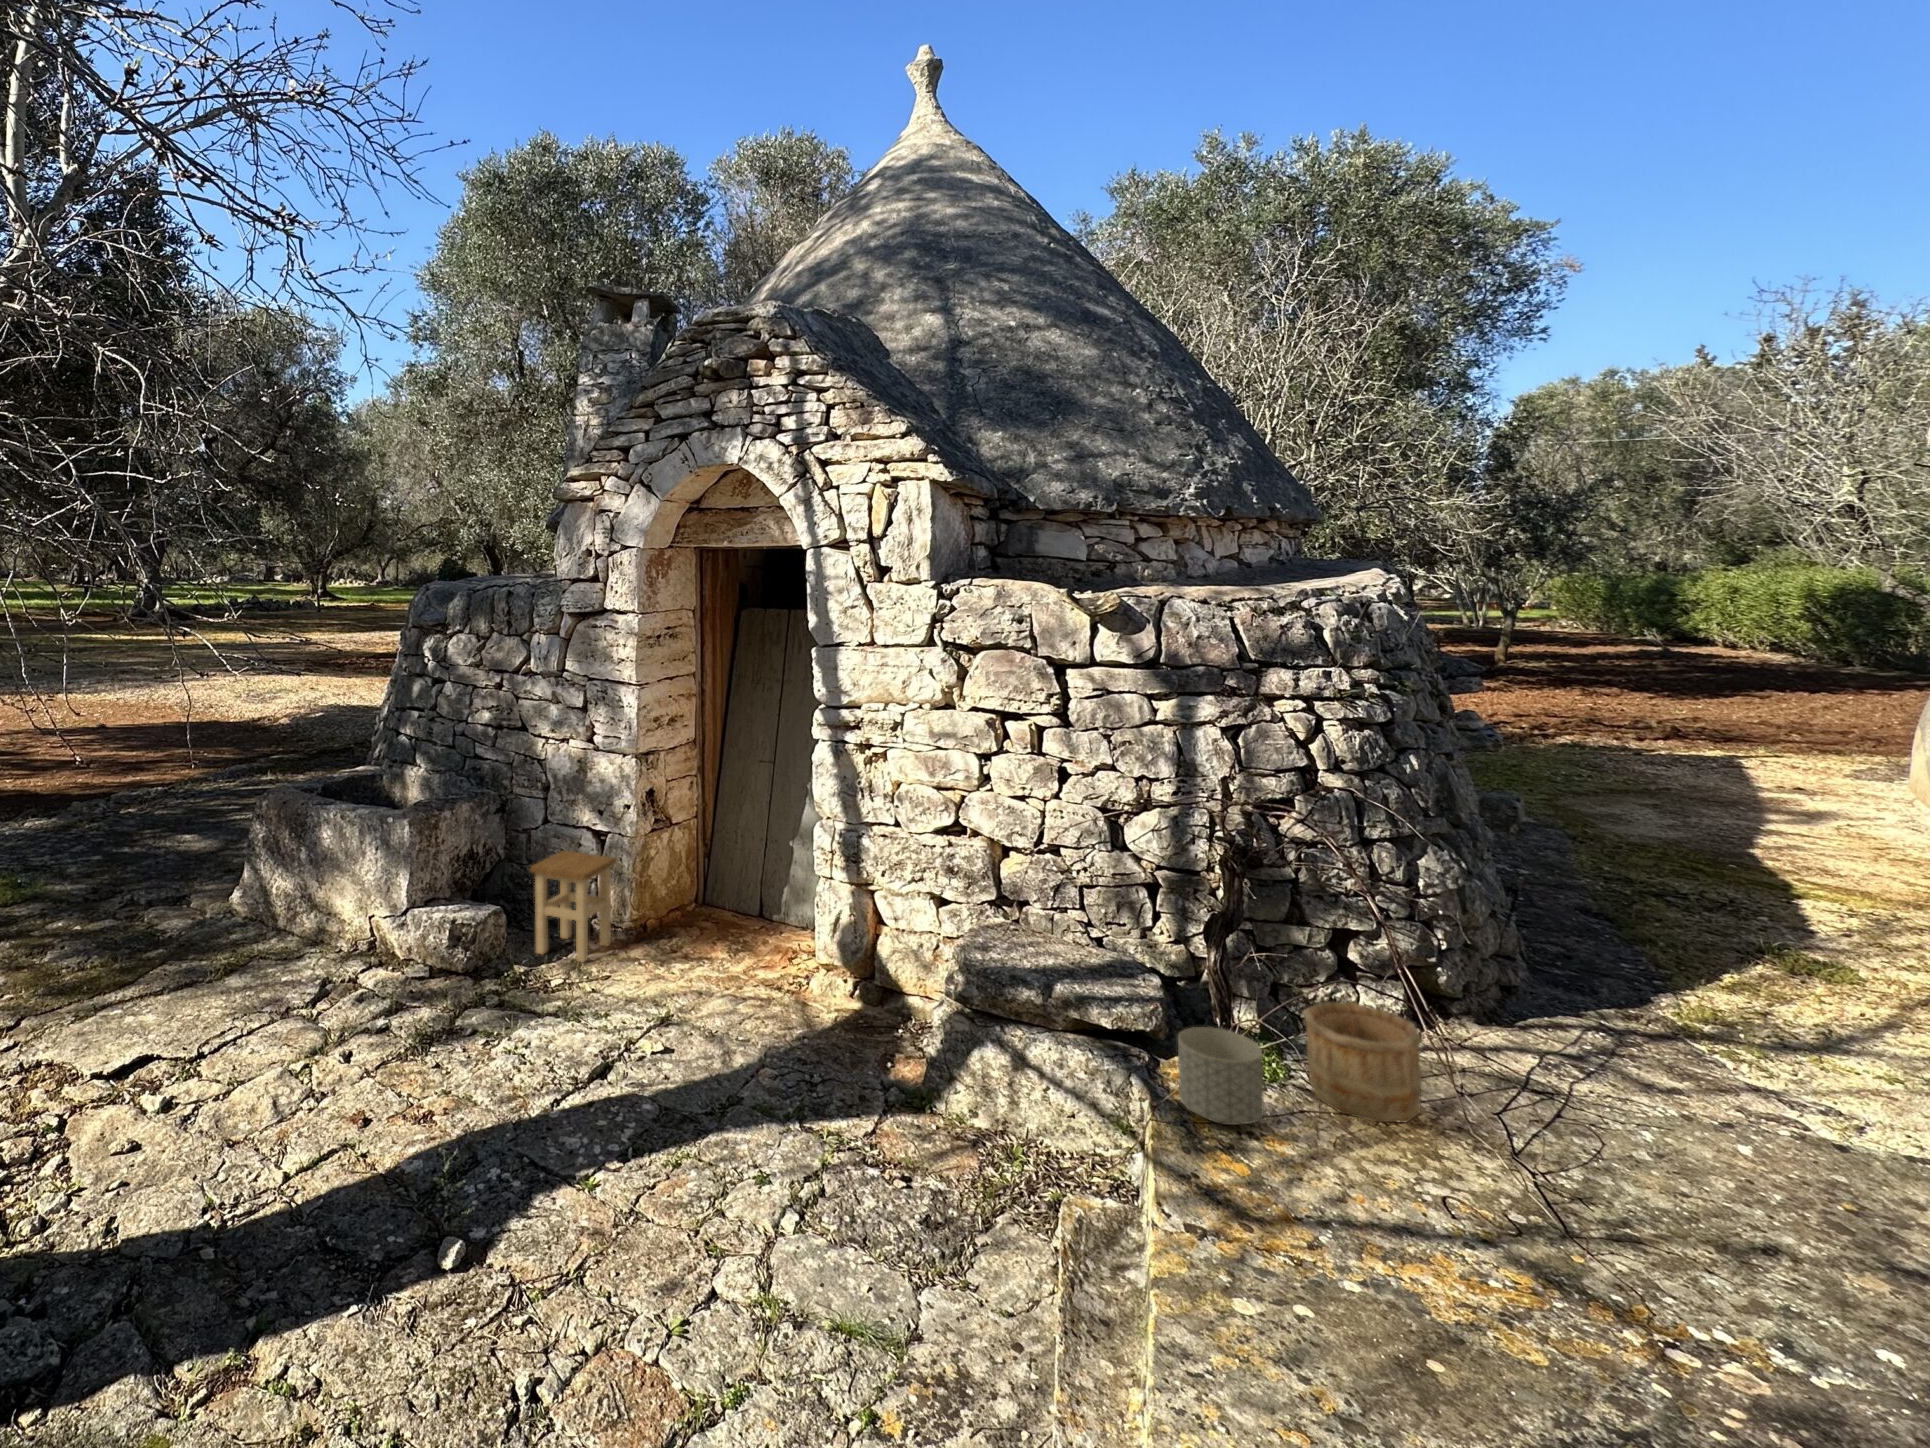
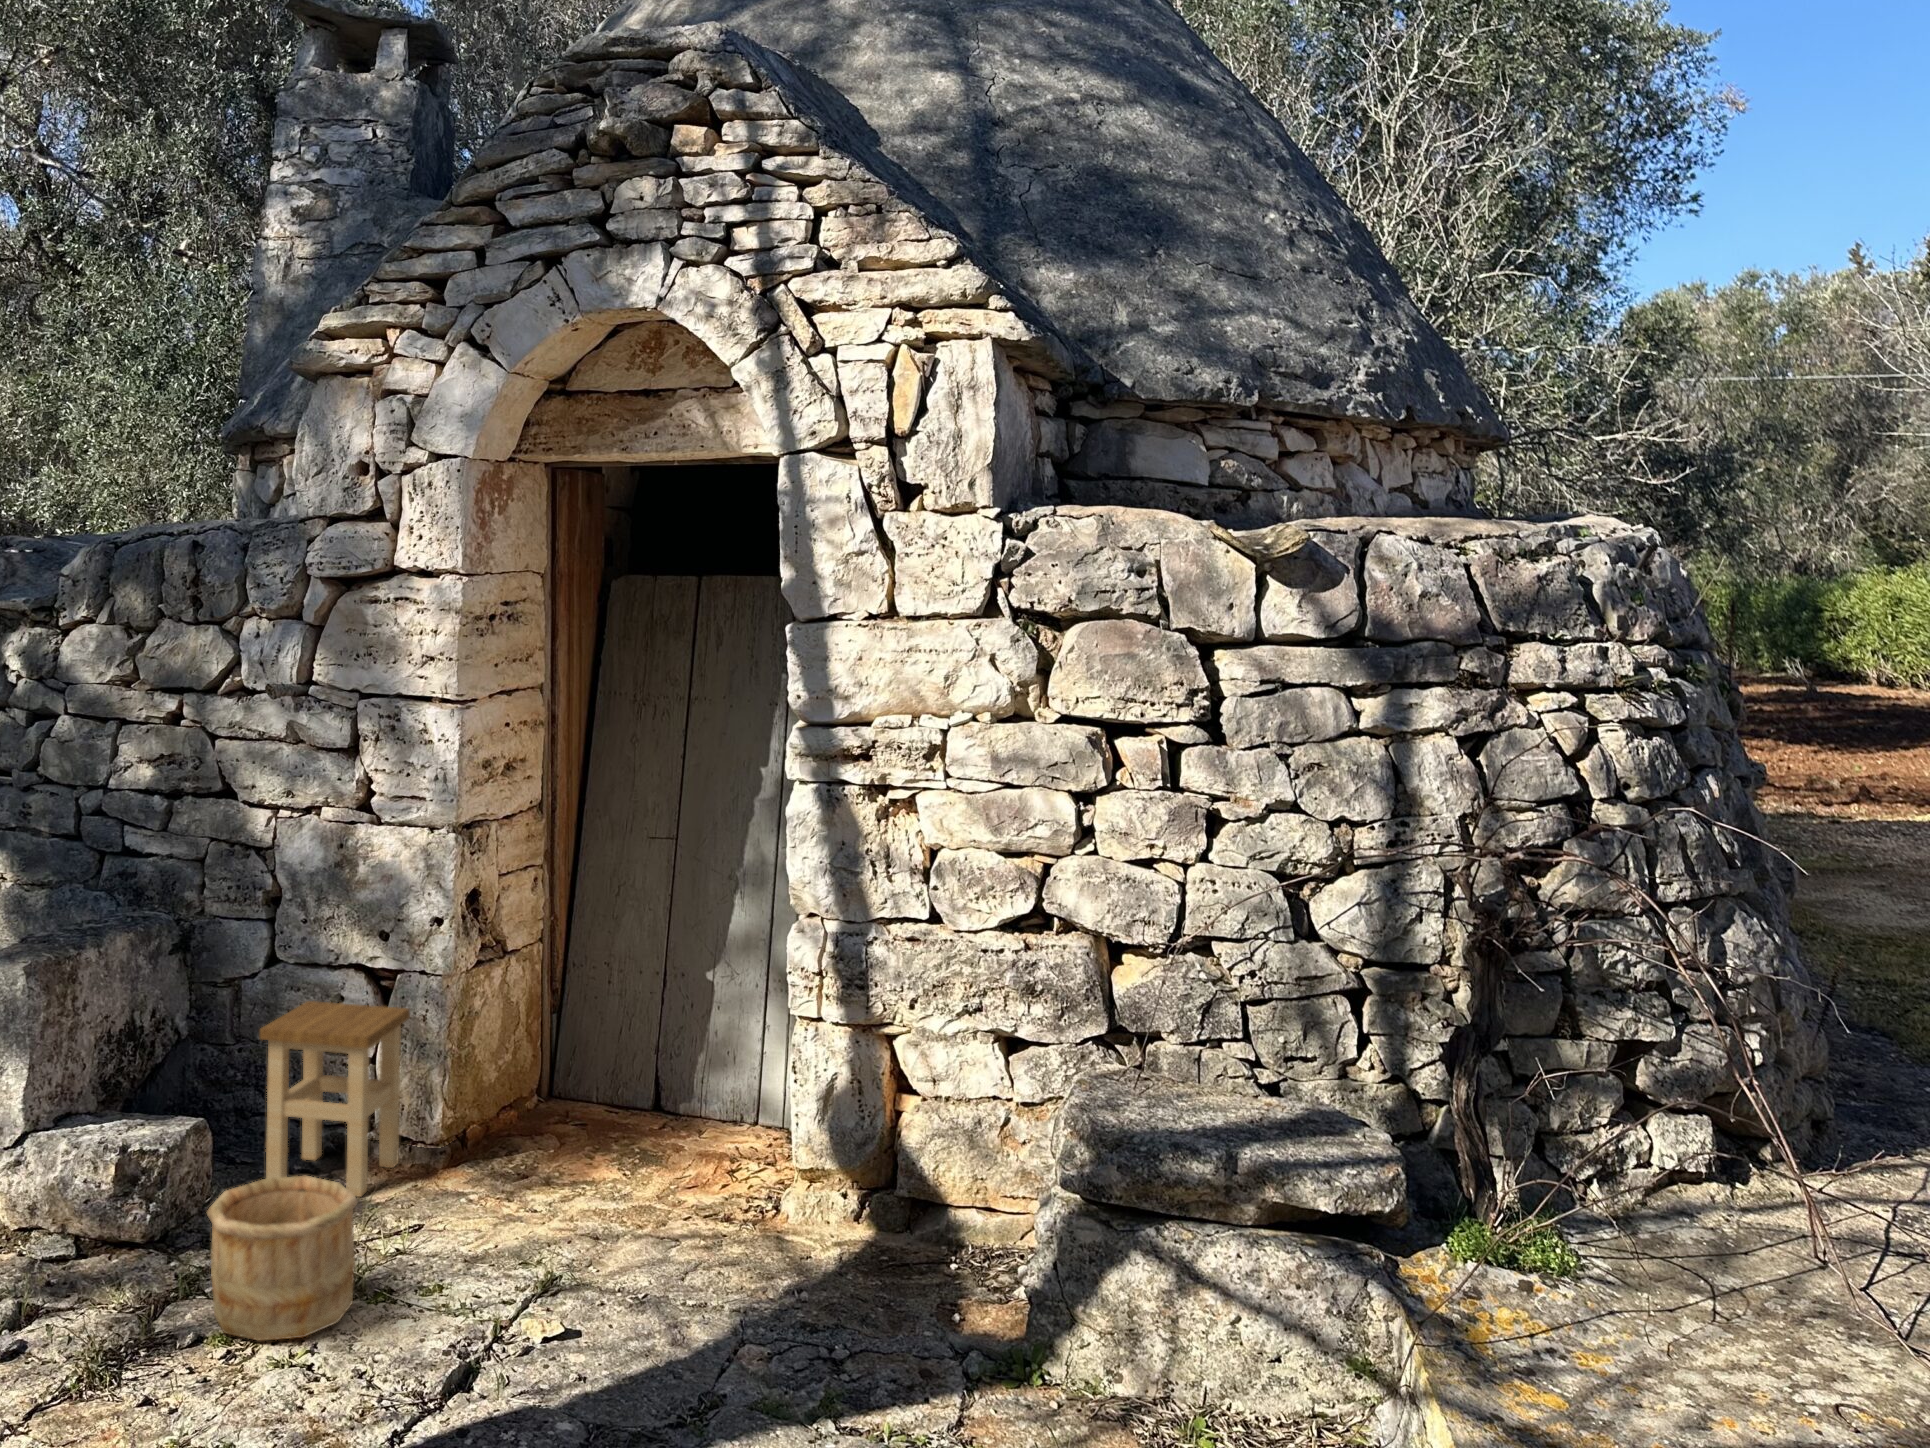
wooden bucket: present [1303,1002,1422,1122] -> present [207,1176,357,1341]
planter: present [1178,1027,1264,1125] -> none [1490,1199,1630,1352]

